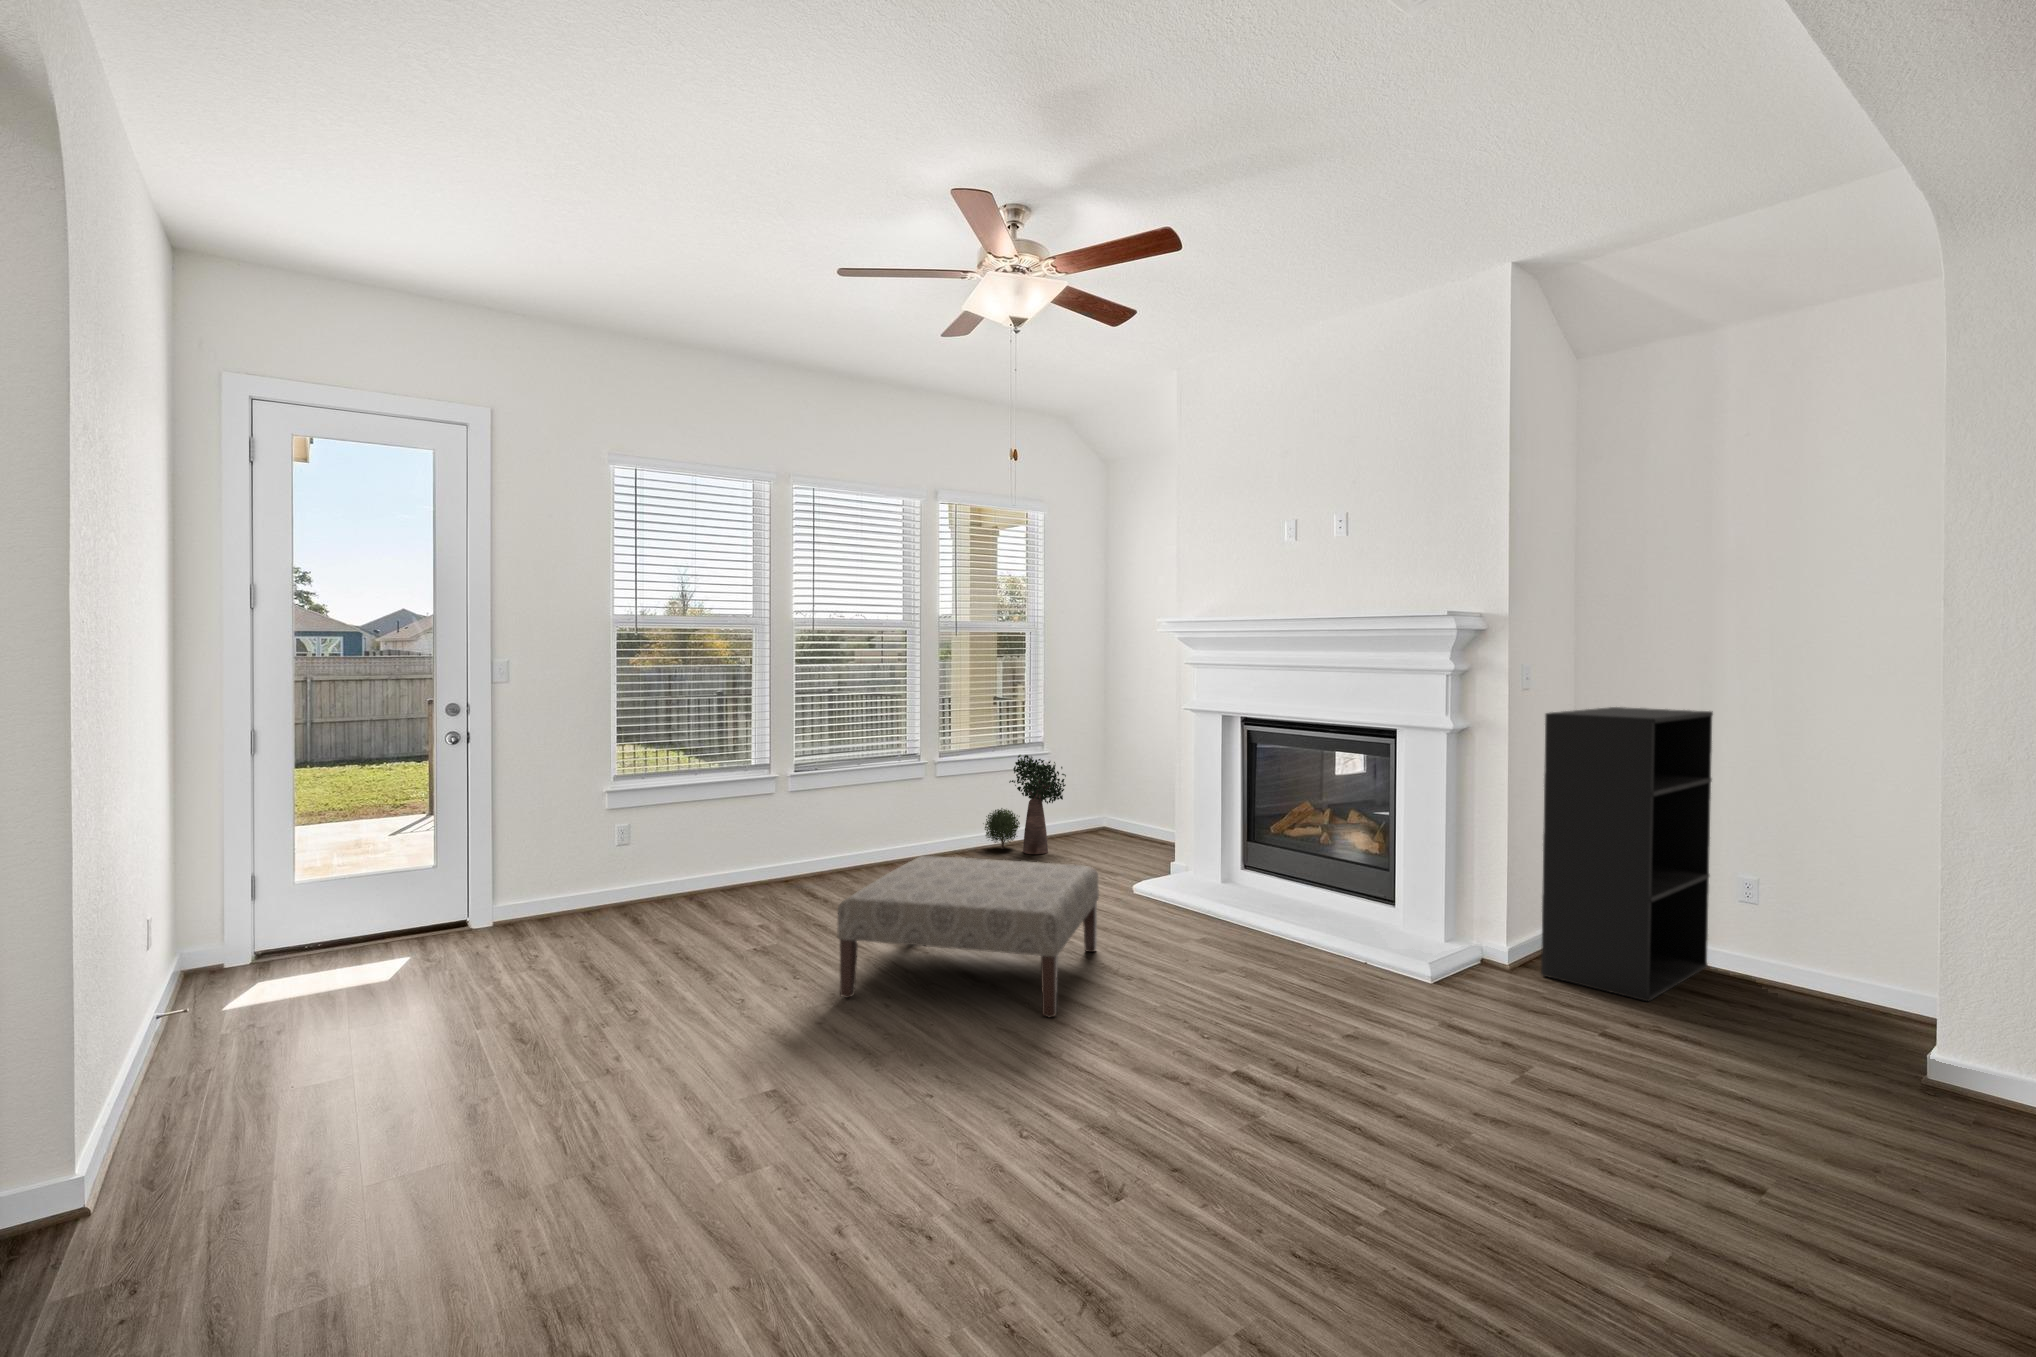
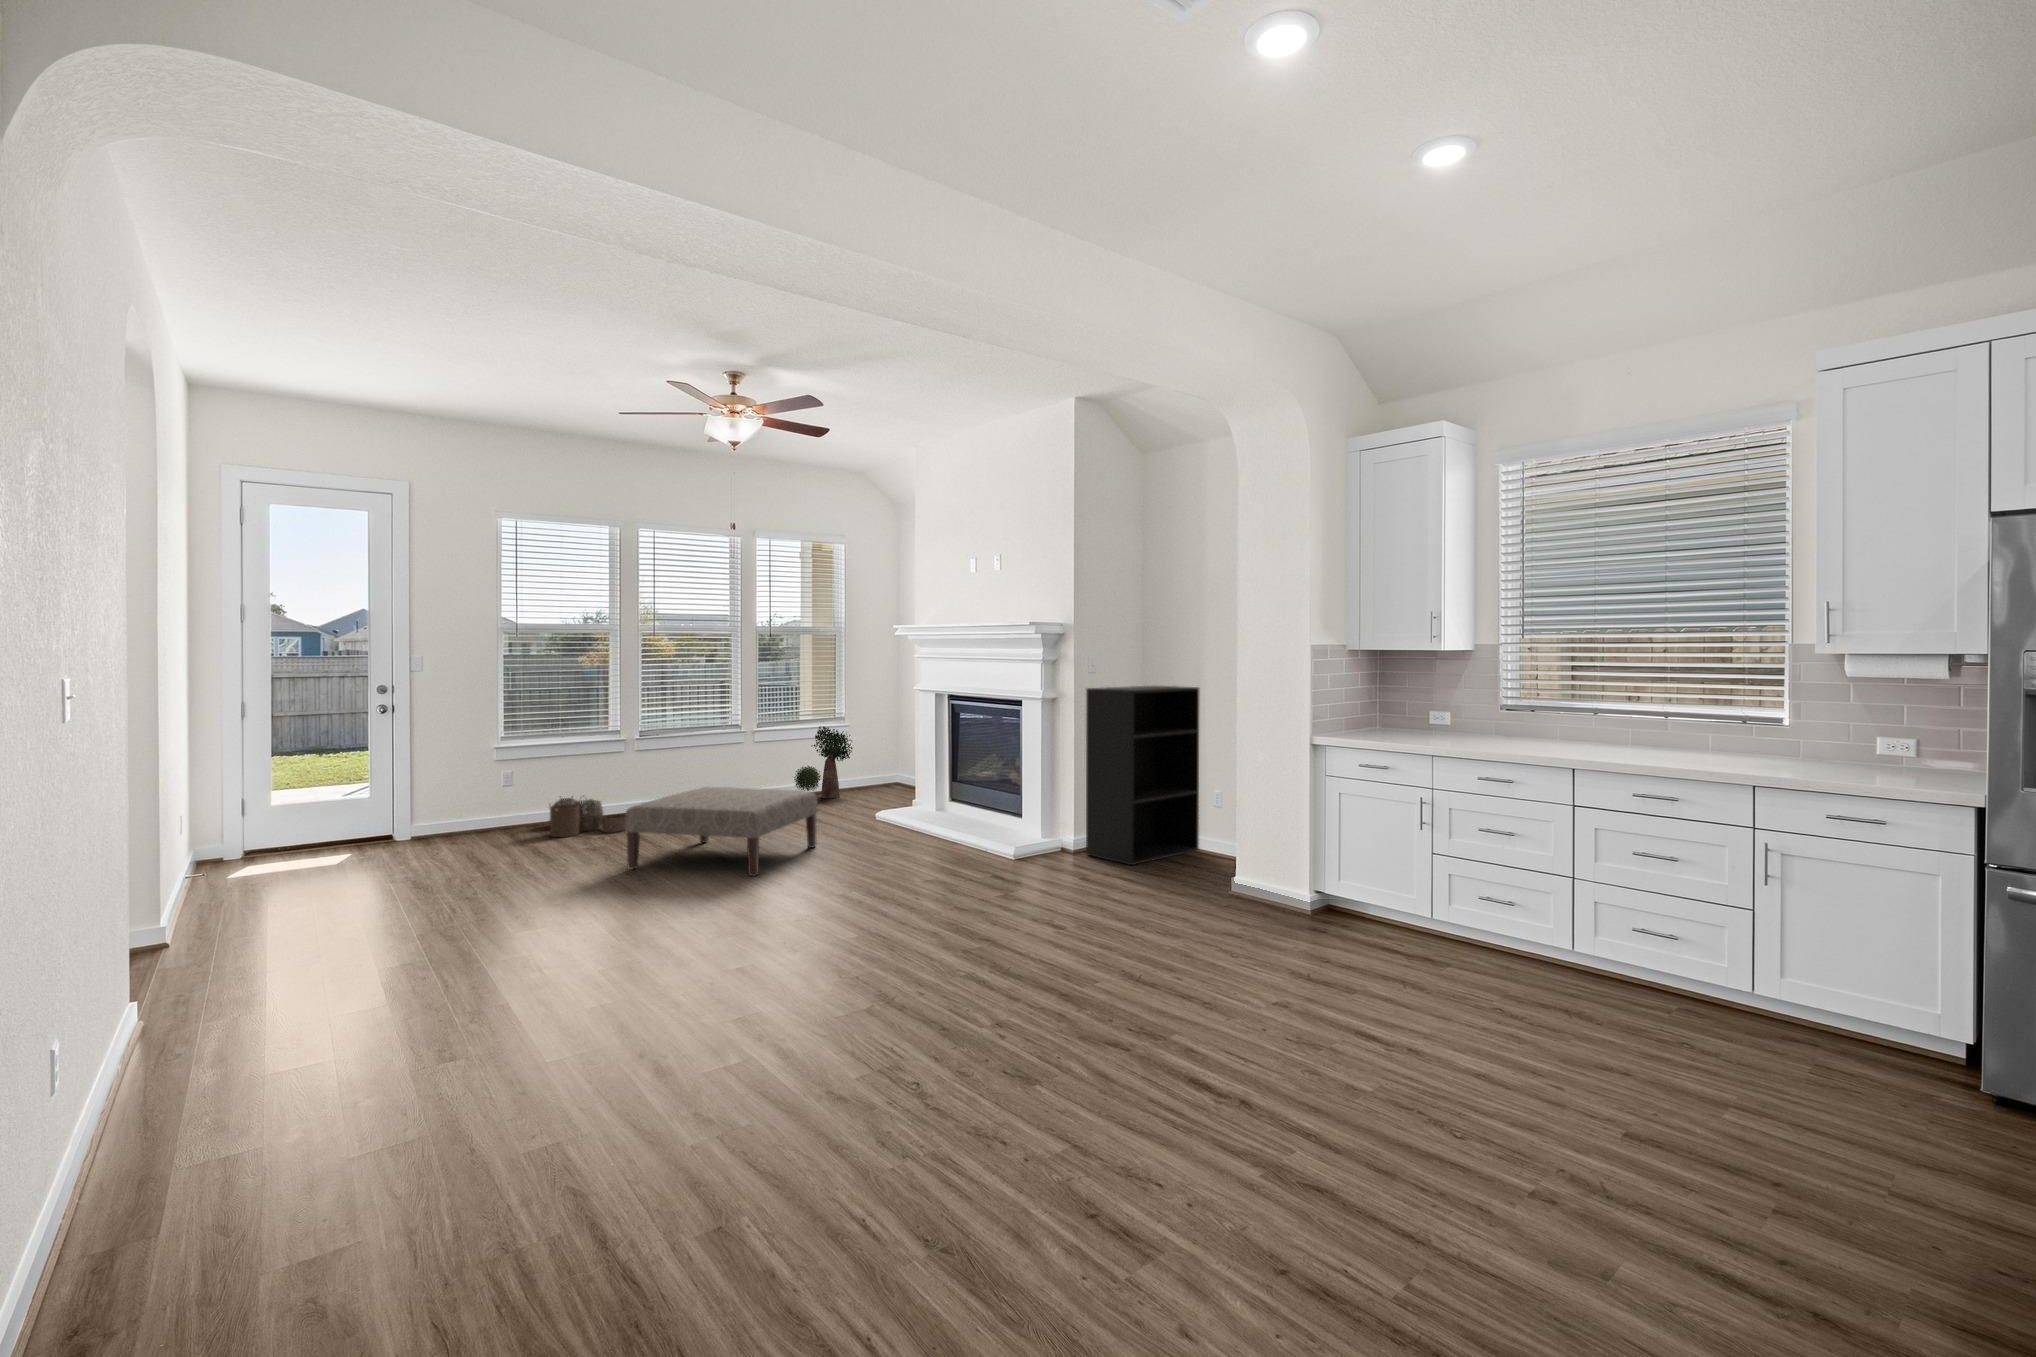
woven basket: none [679,858,796,924] -> present [550,796,626,837]

